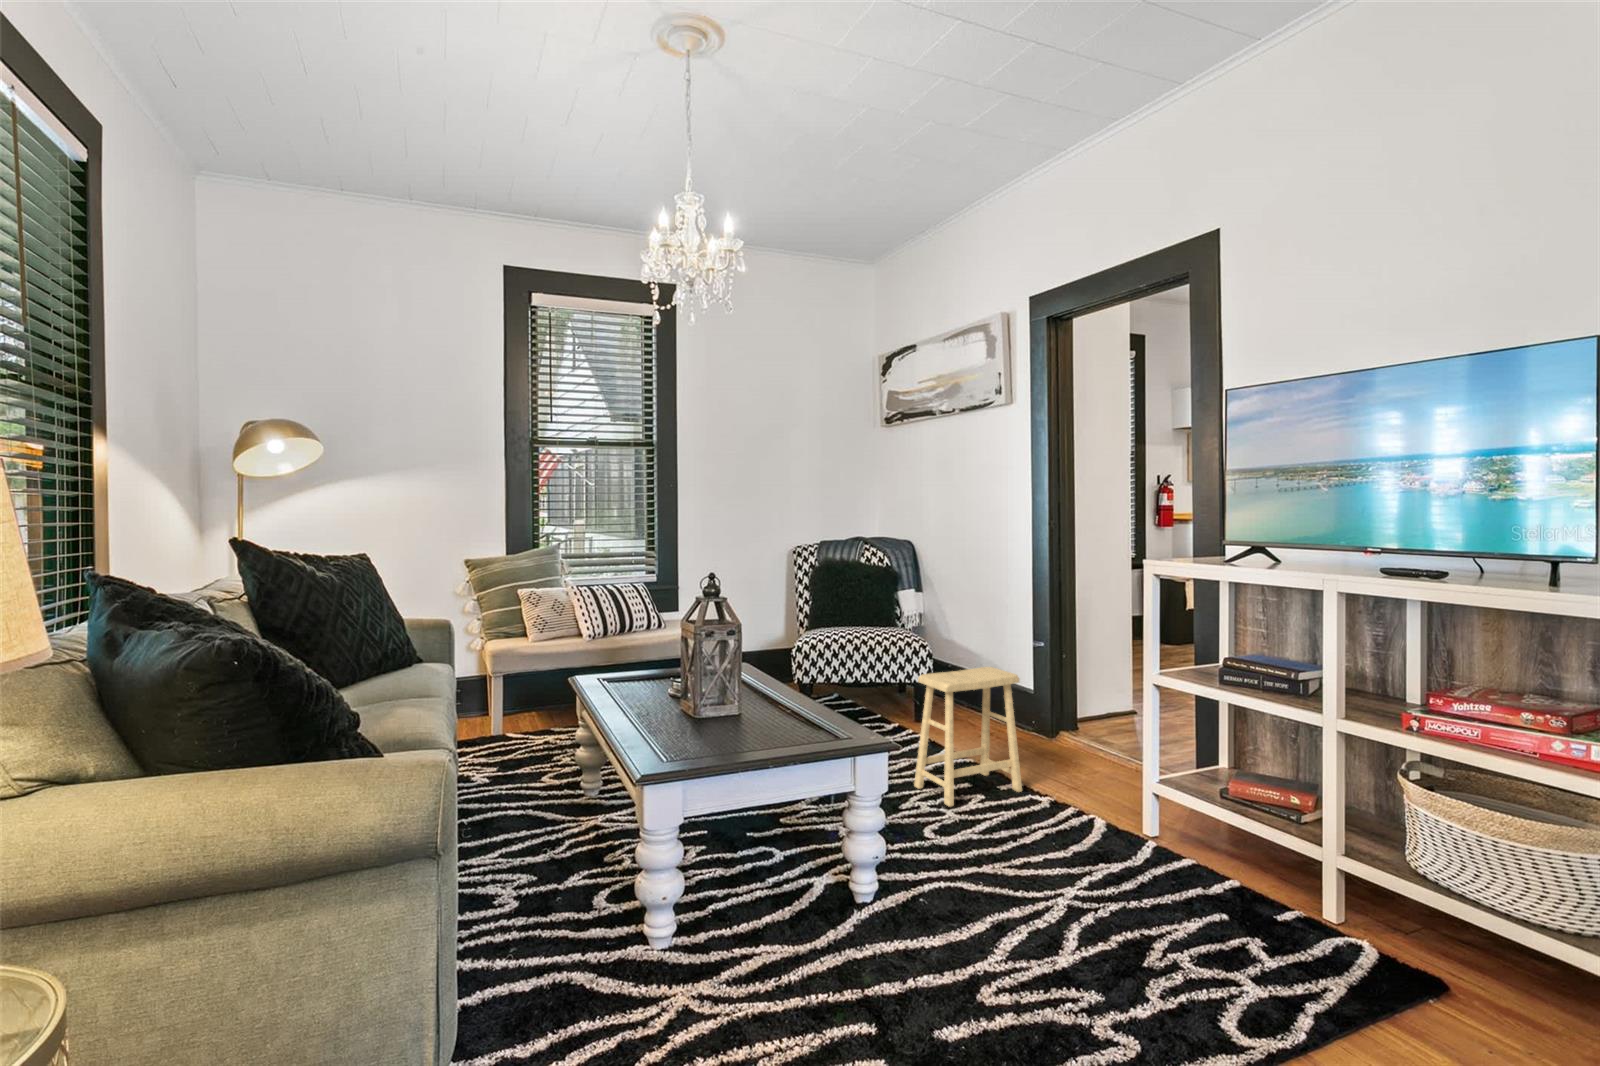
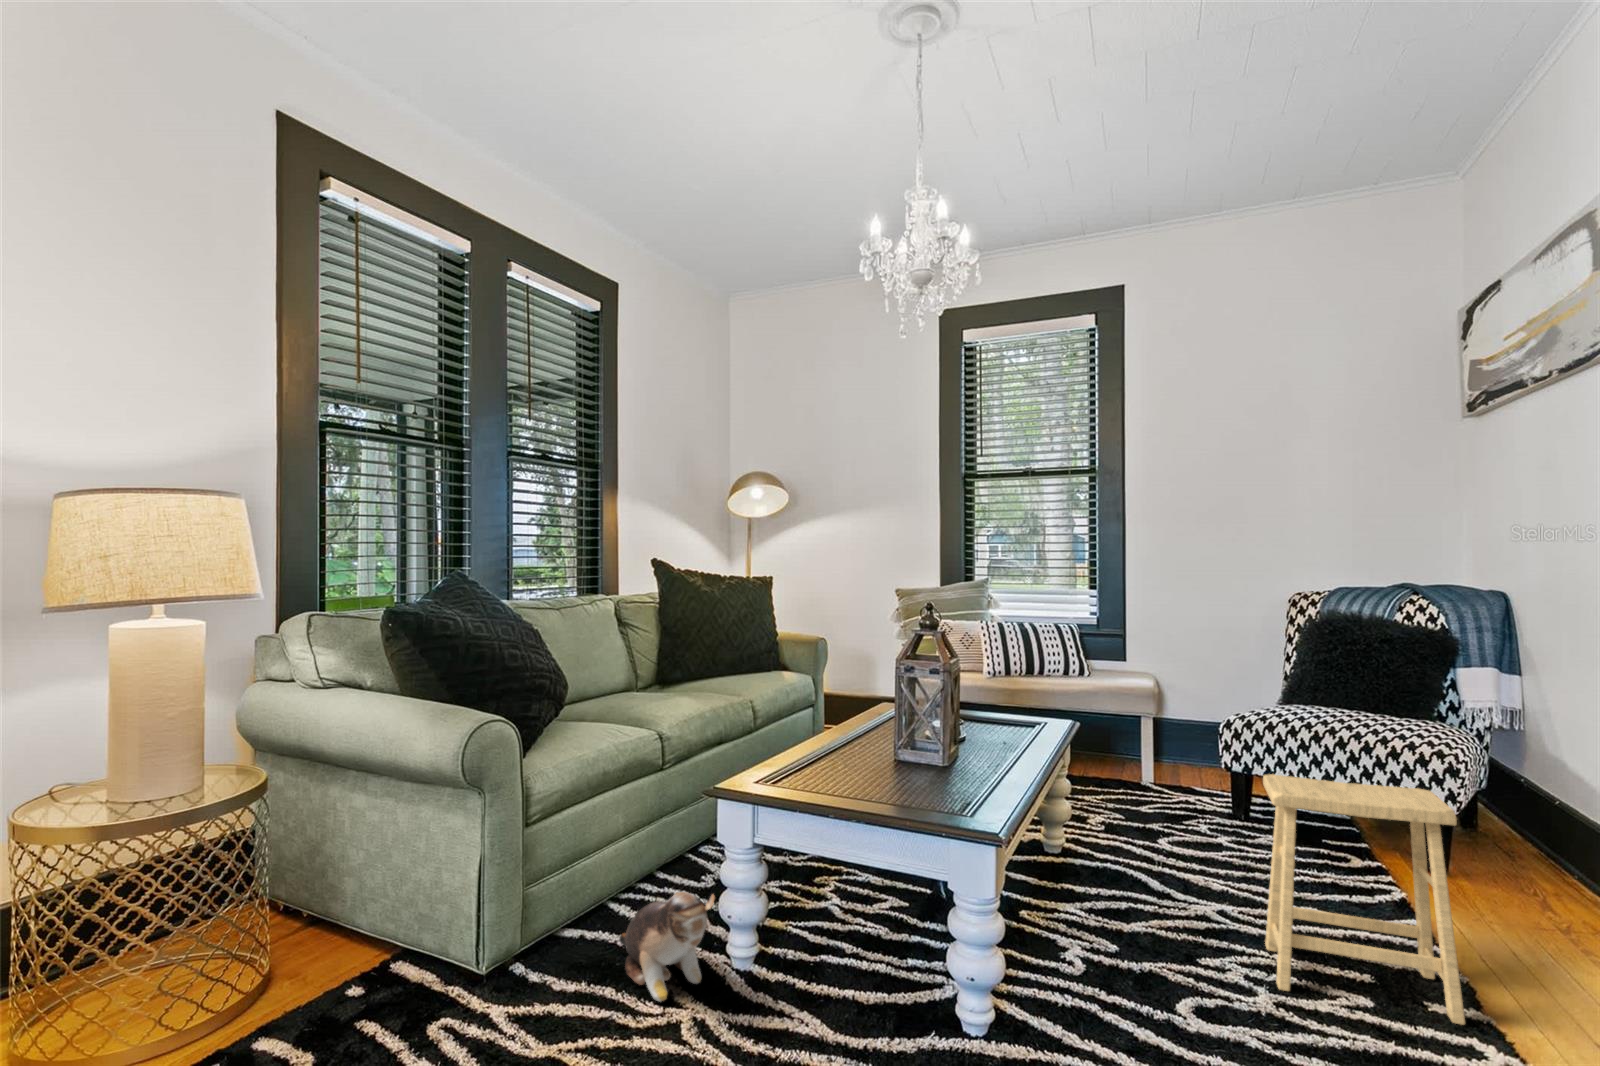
plush toy: none [519,877,703,1004] -> present [619,892,715,1001]

